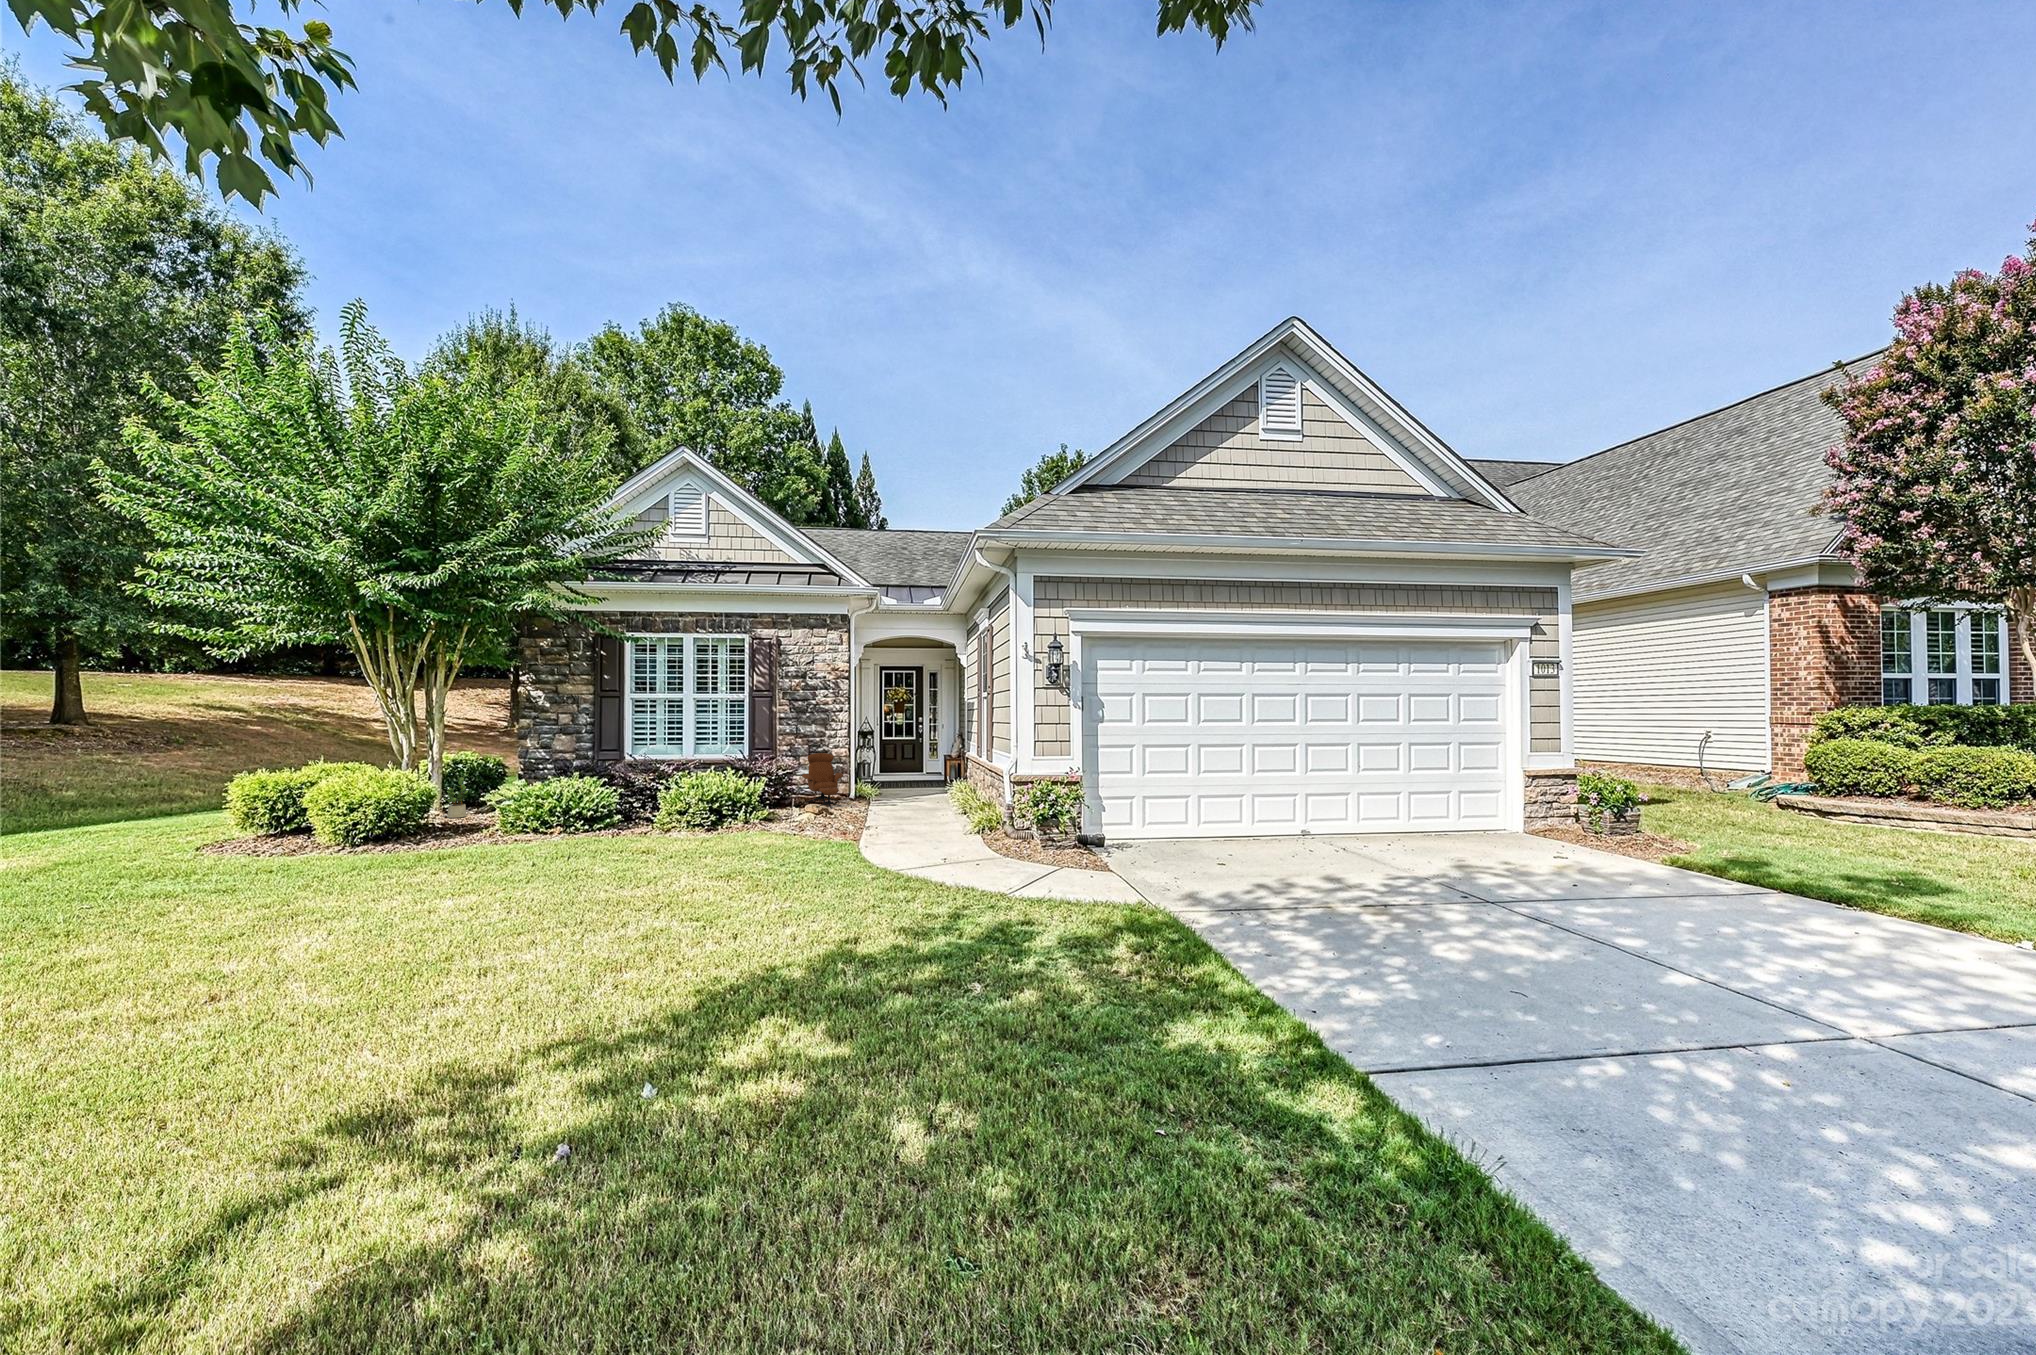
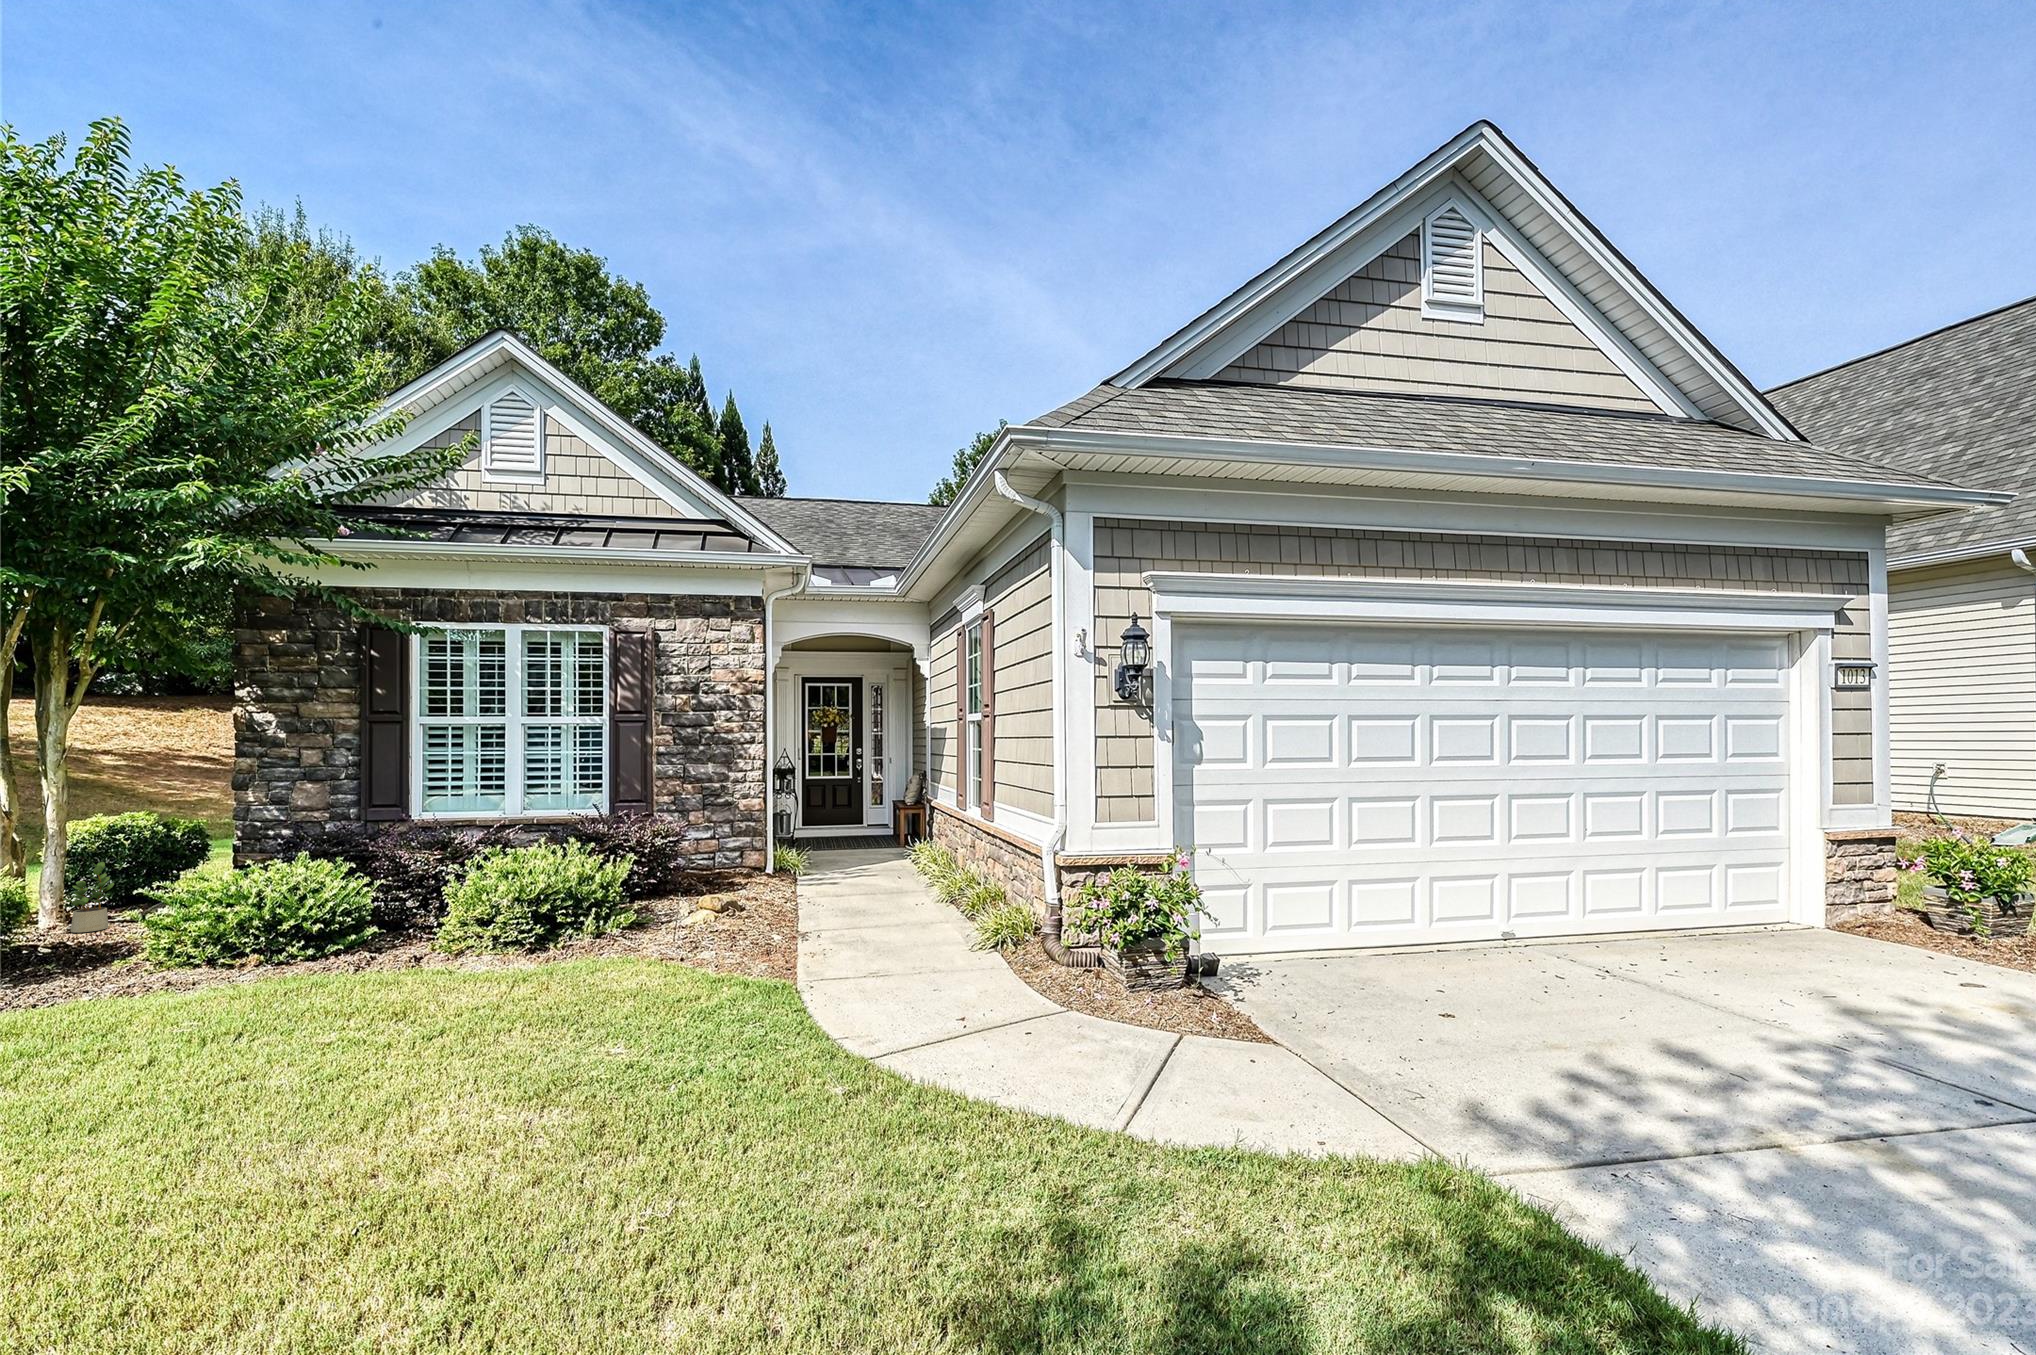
lounge chair: present [802,753,843,808] -> none [693,809,759,899]

